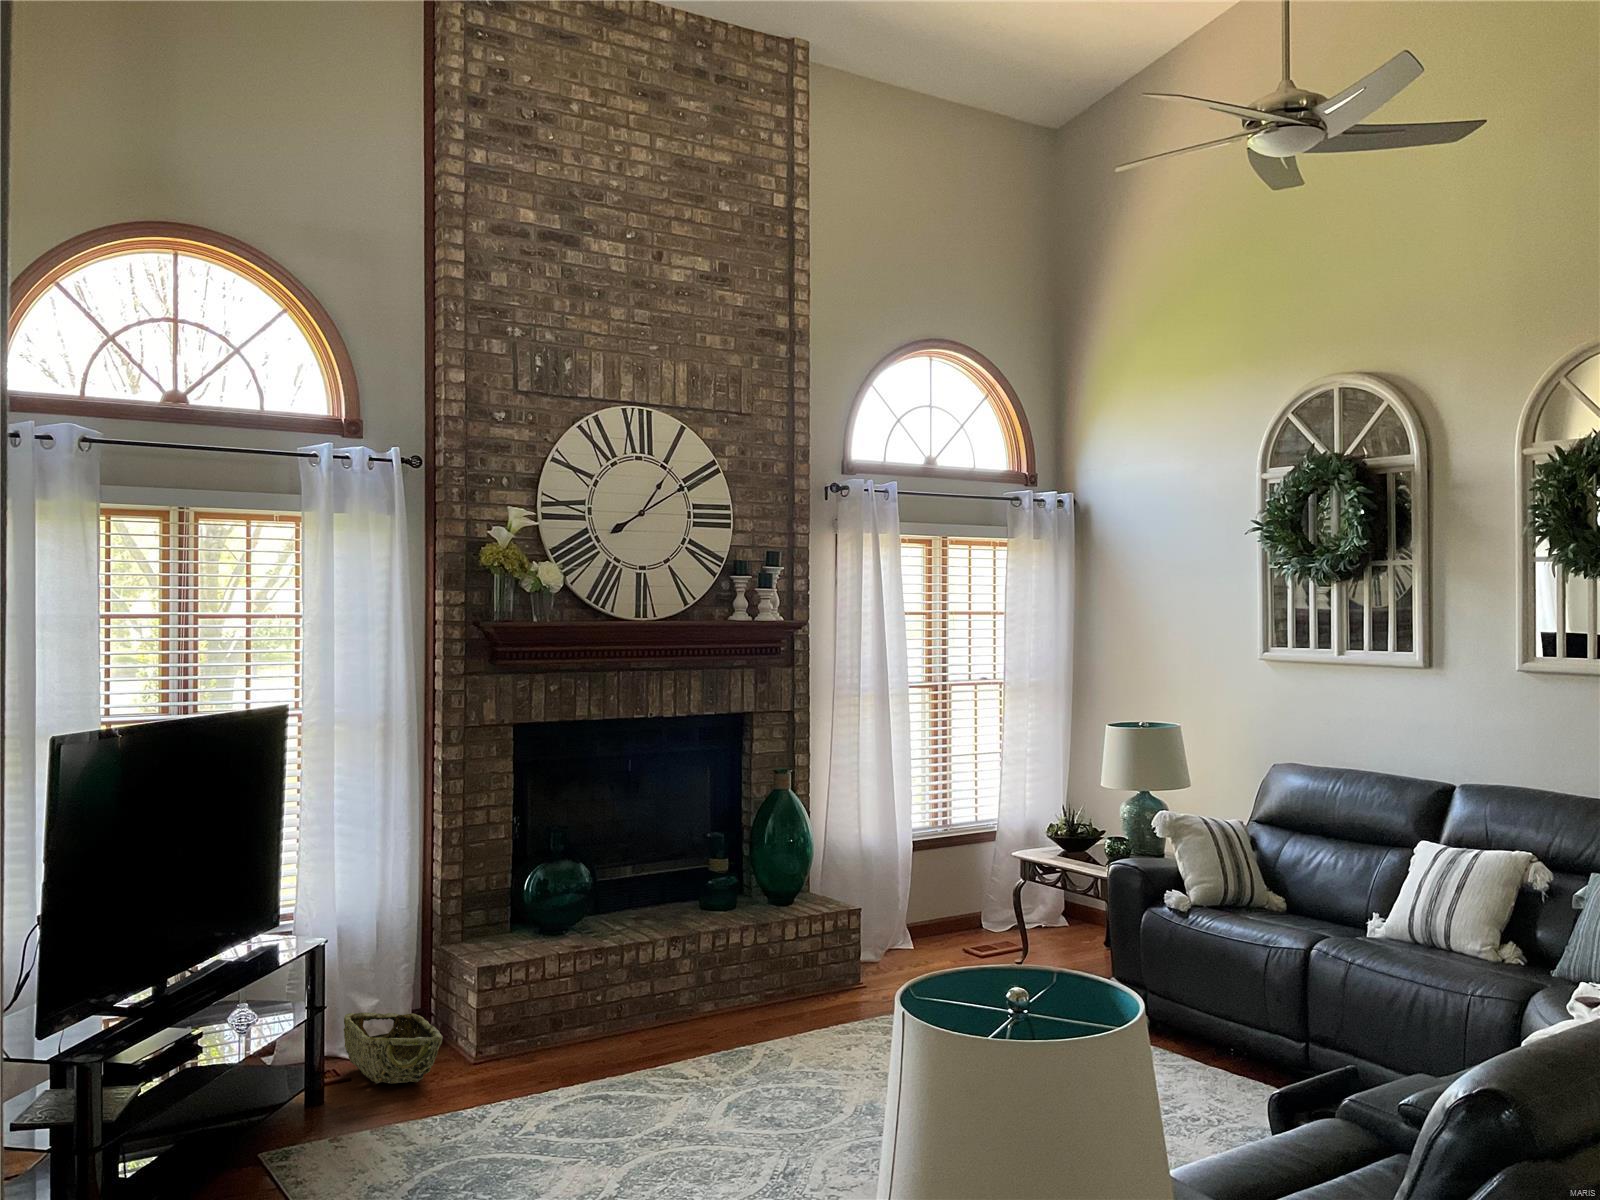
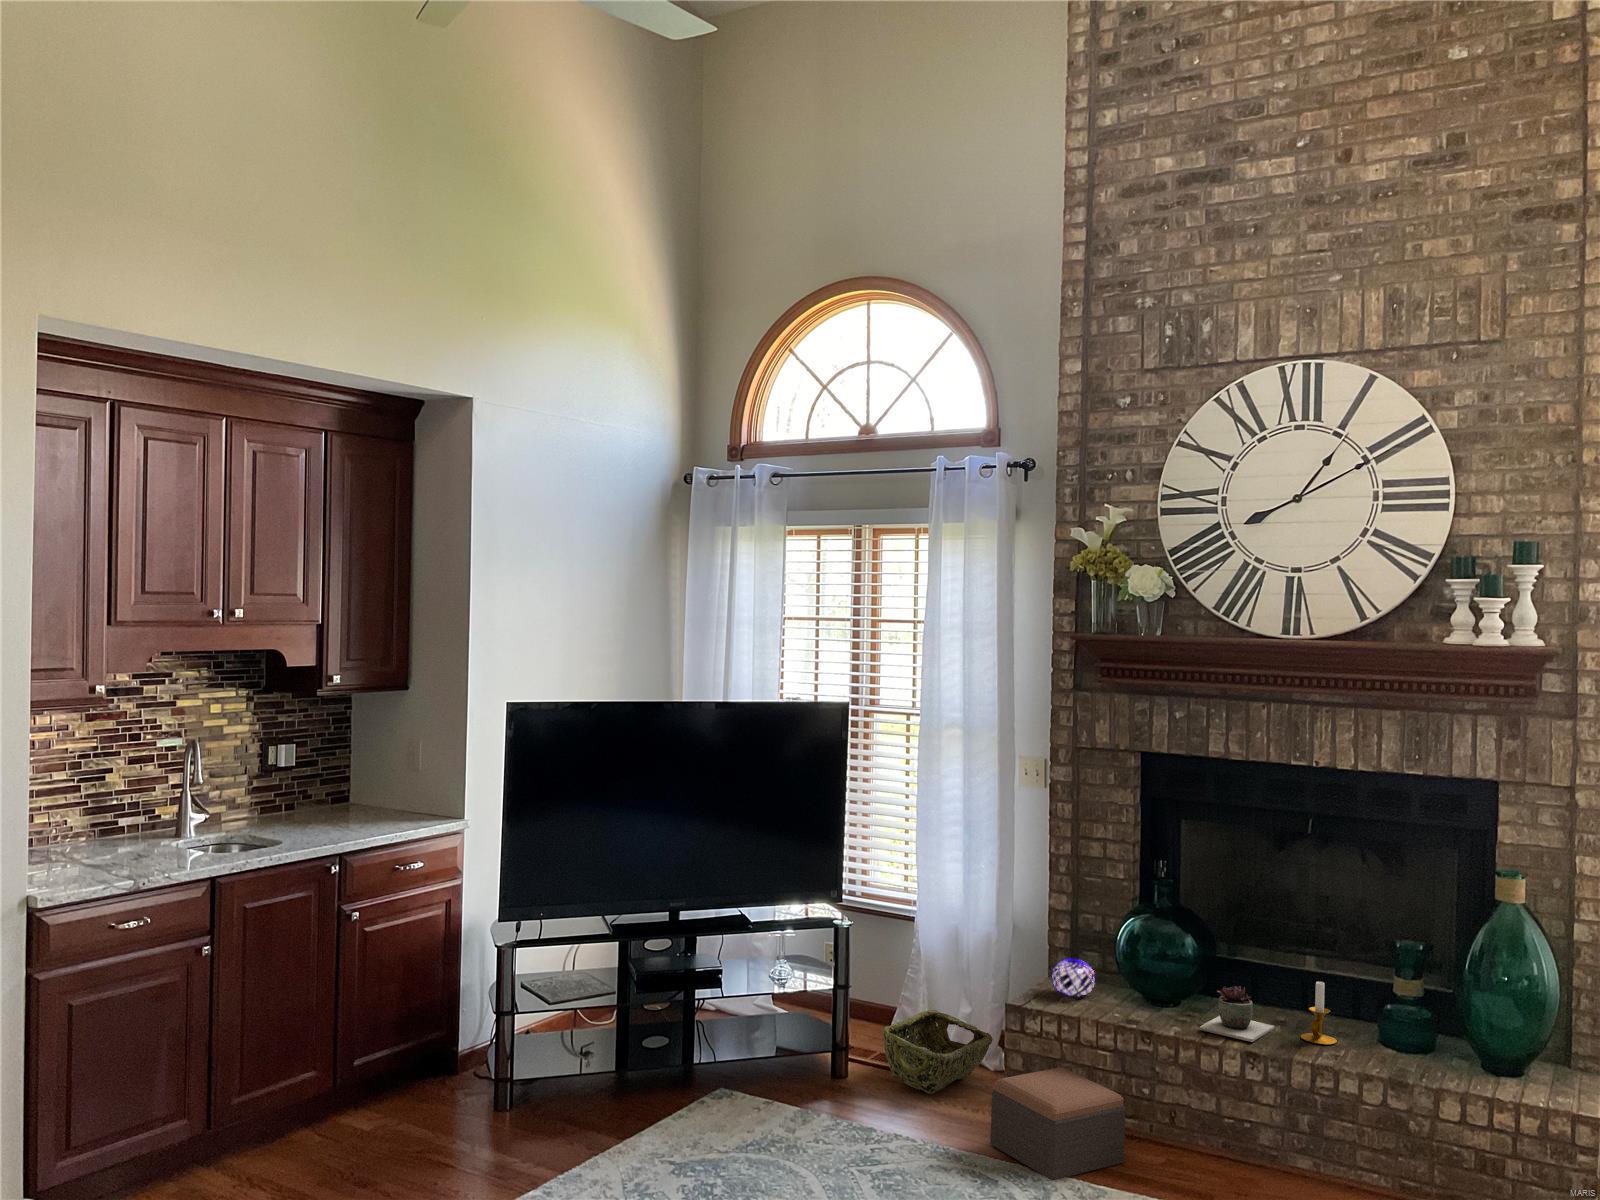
candlestick: none [673,874,698,919] -> present [1301,982,1337,1044]
succulent plant: none [613,893,667,935] -> present [1200,986,1274,1042]
decorative orb: none [484,914,523,947] -> present [1052,958,1095,996]
footstool: none [536,999,625,1086] -> present [990,1067,1125,1181]

